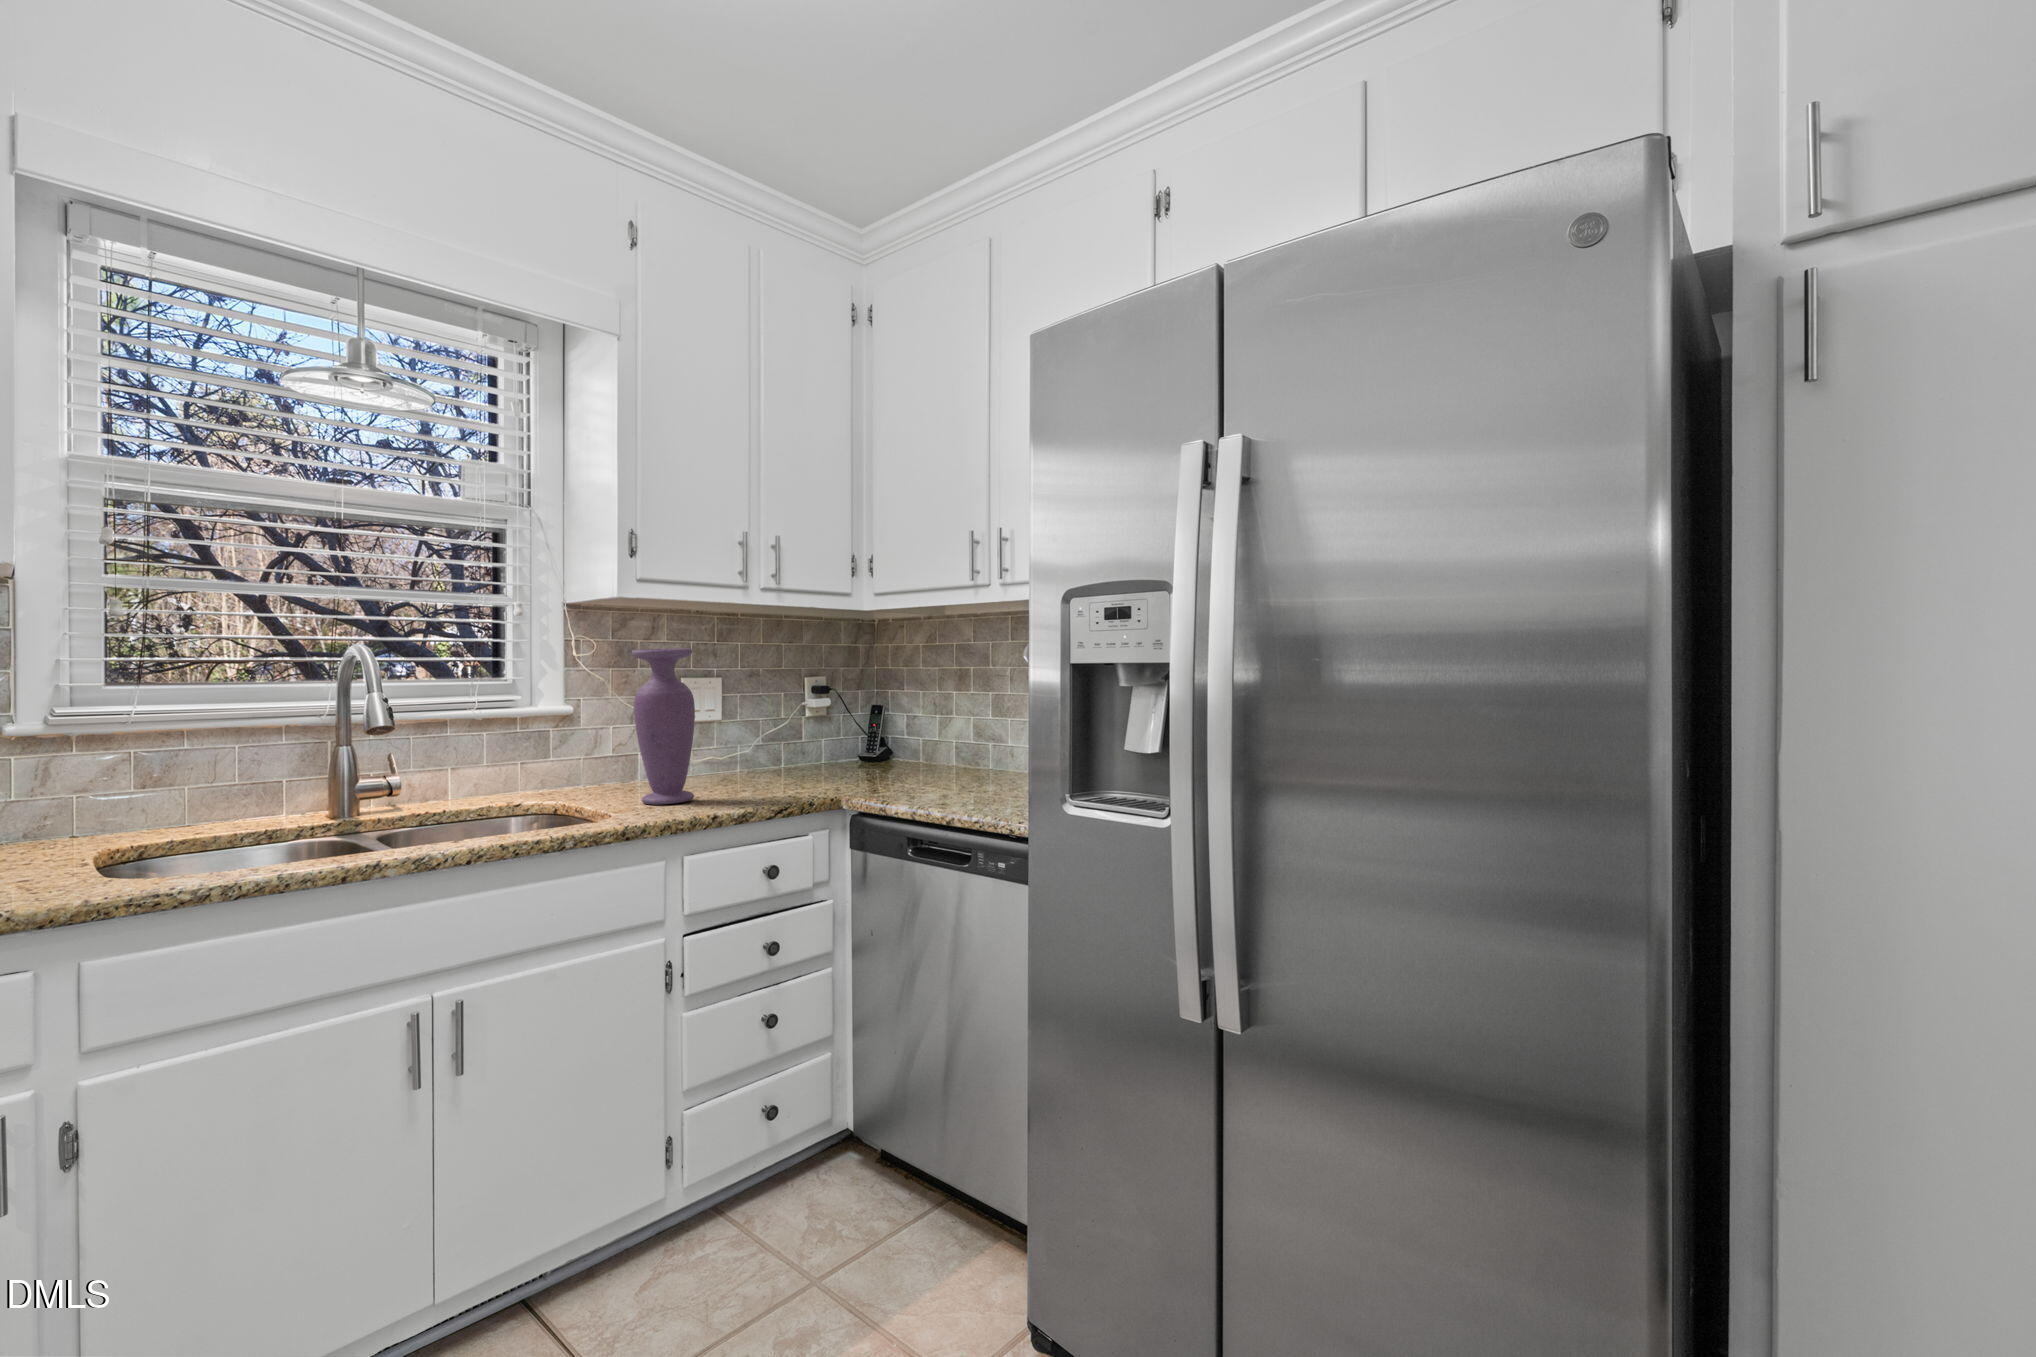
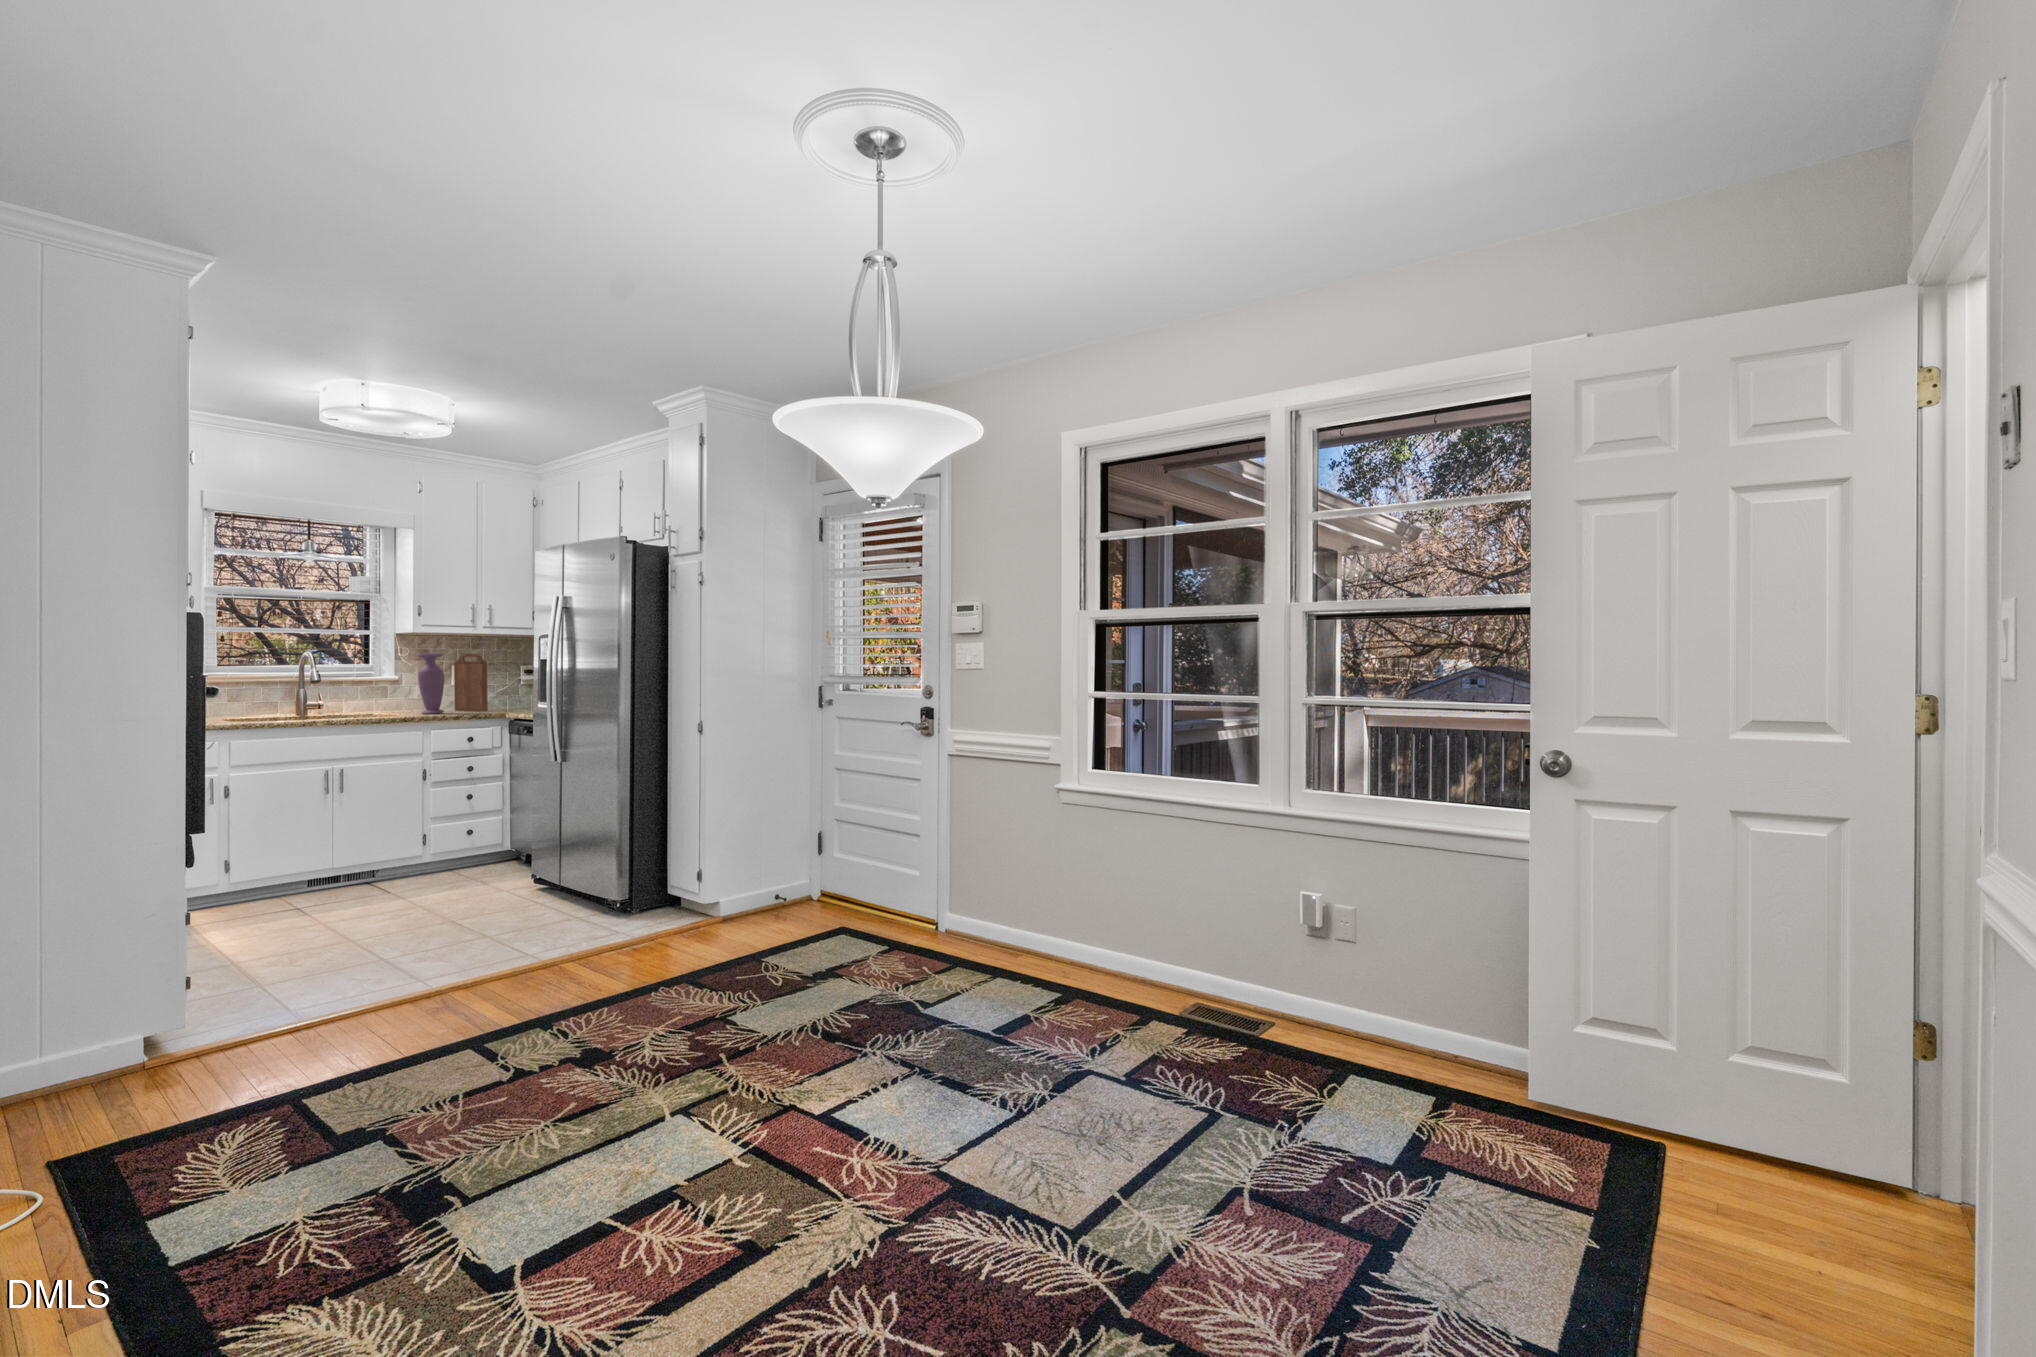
cutting board: none [696,651,773,786] -> present [454,654,488,711]

